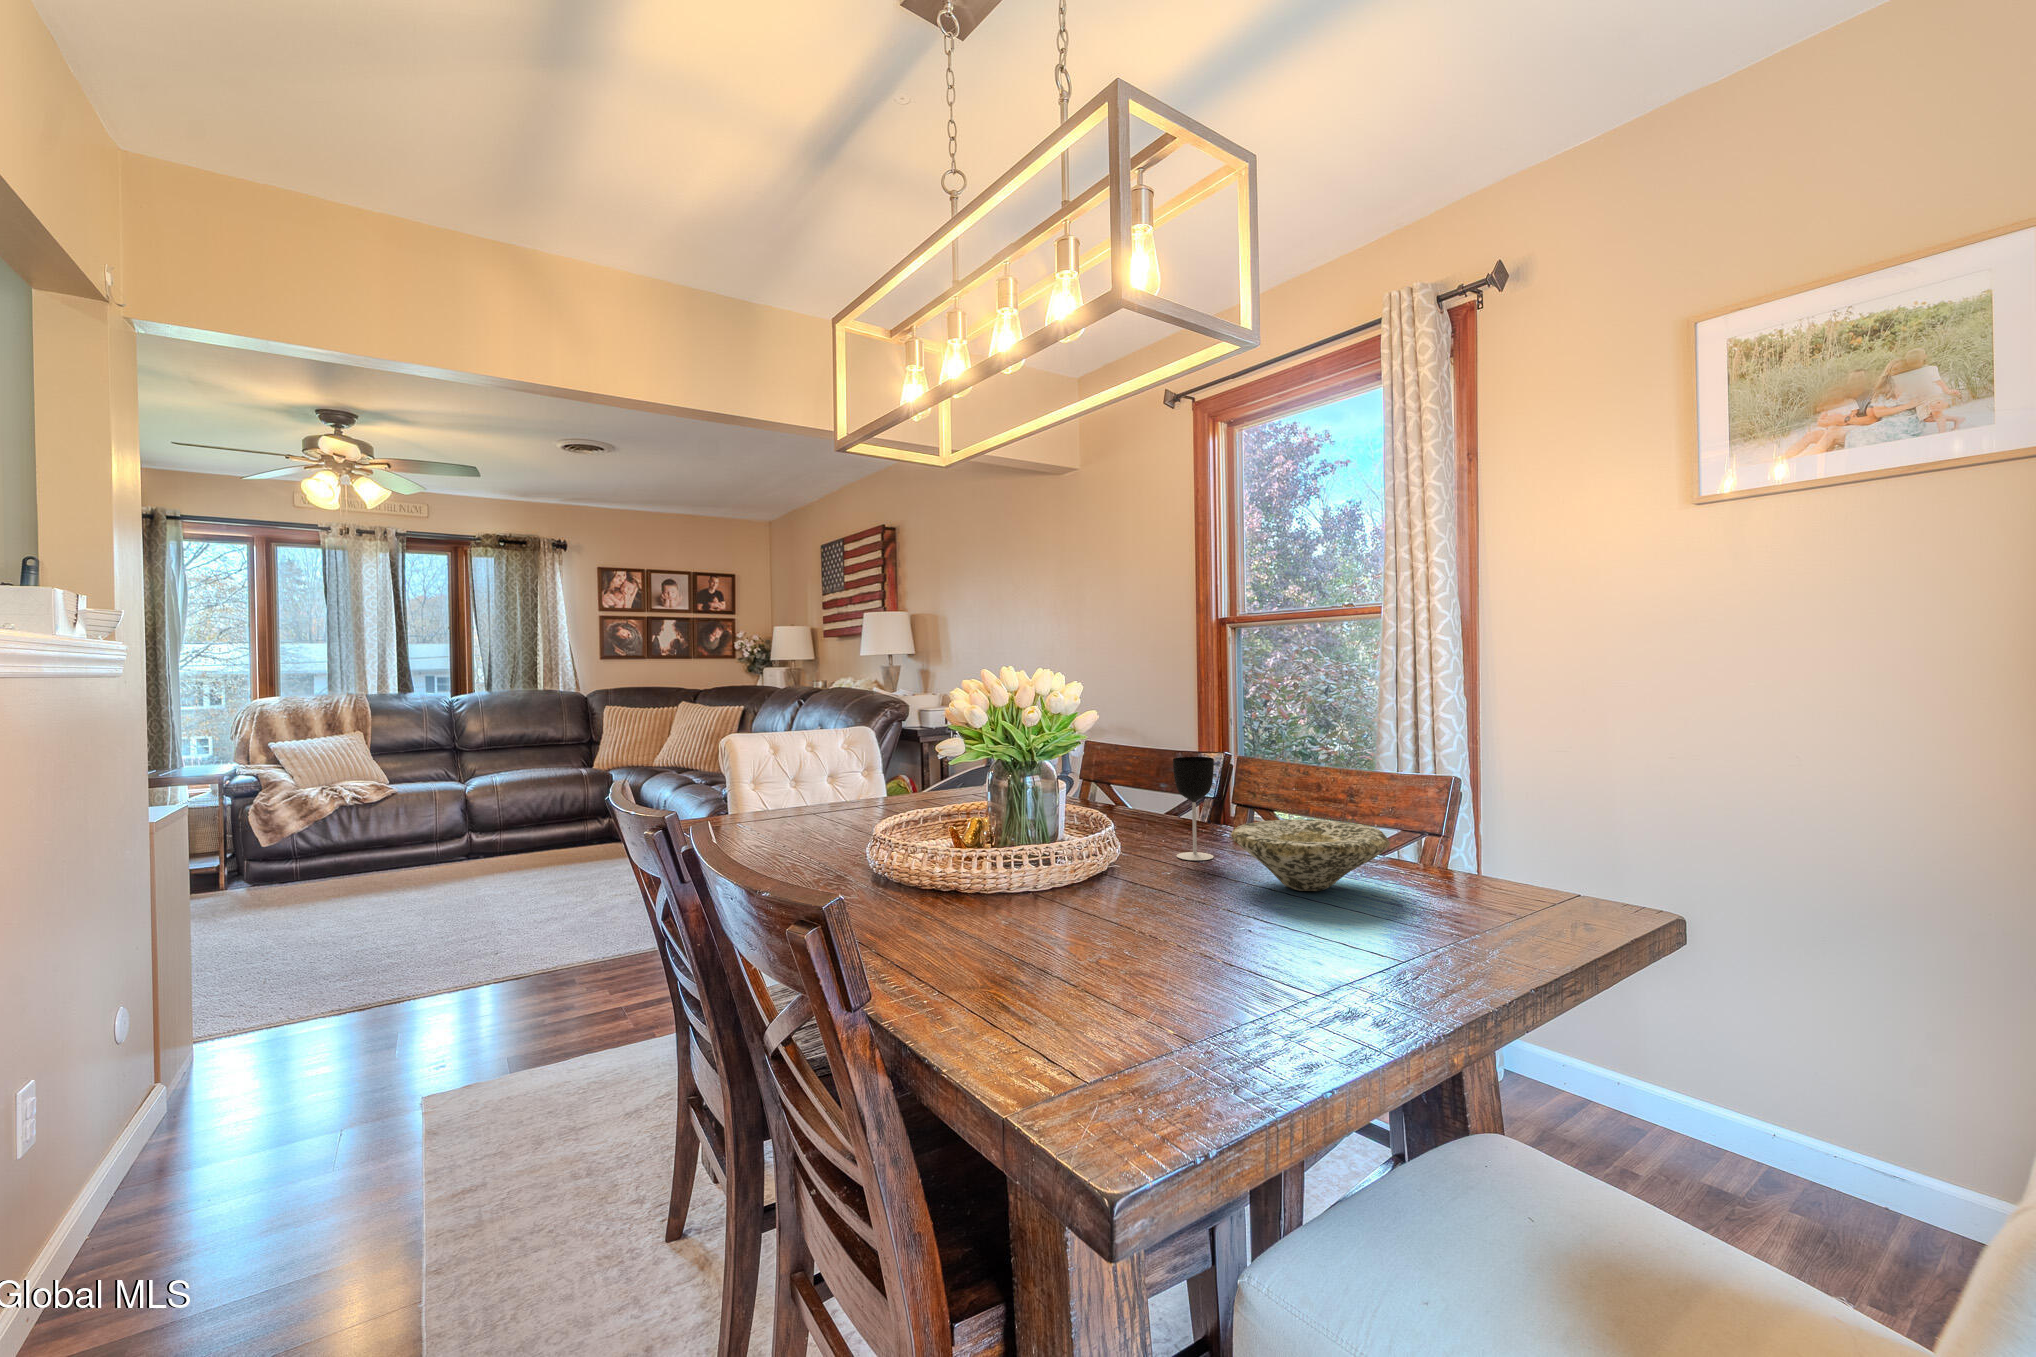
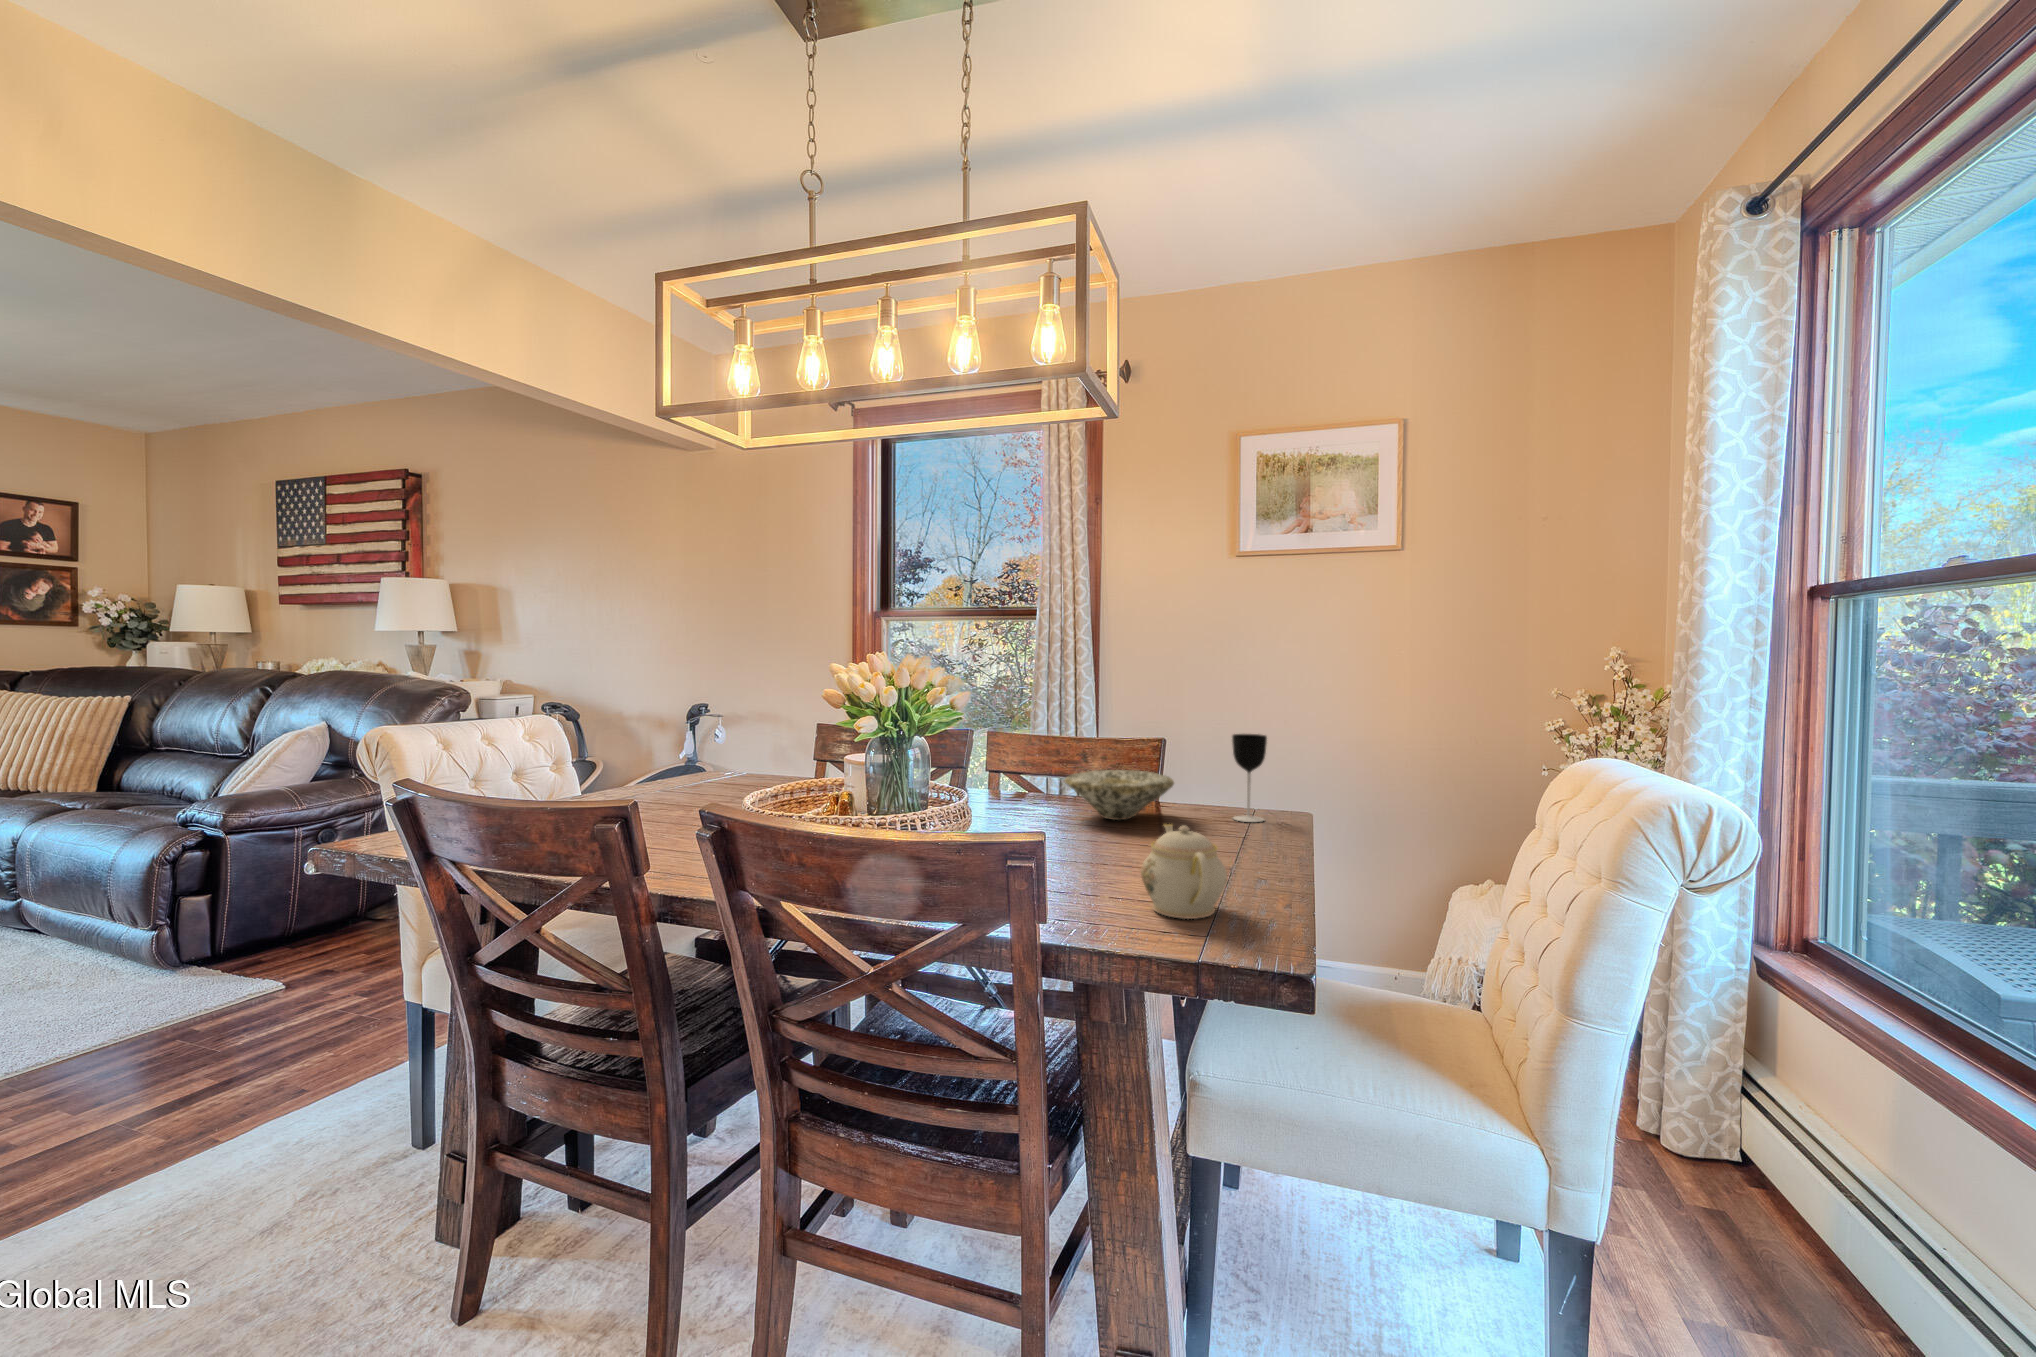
wine glass: present [1173,757,1214,860] -> present [1232,734,1267,822]
teapot: none [1060,907,1185,1057] -> present [1141,824,1227,919]

